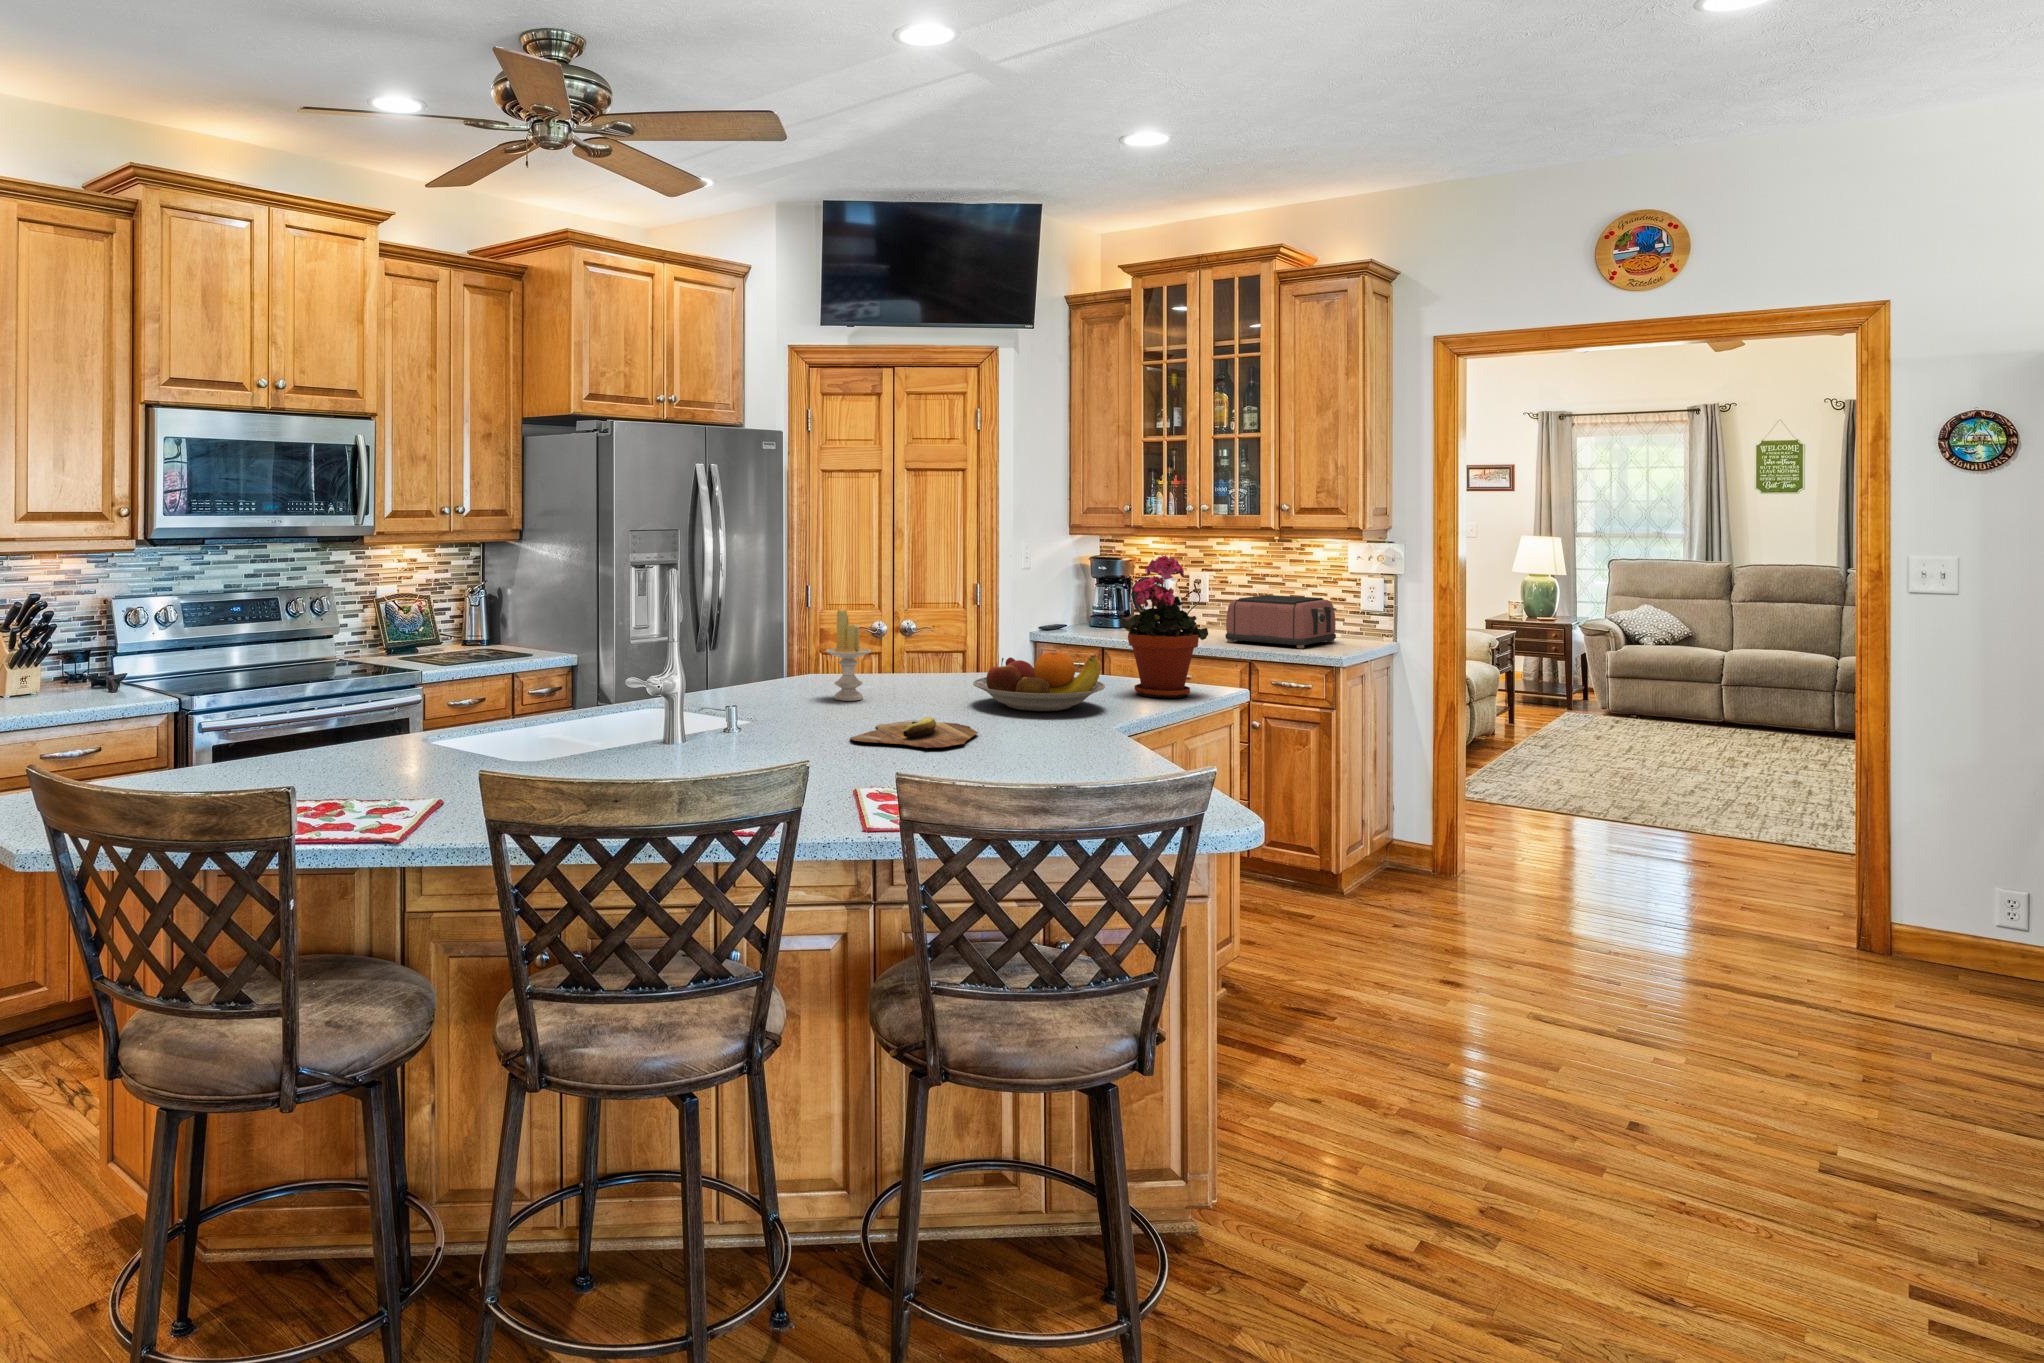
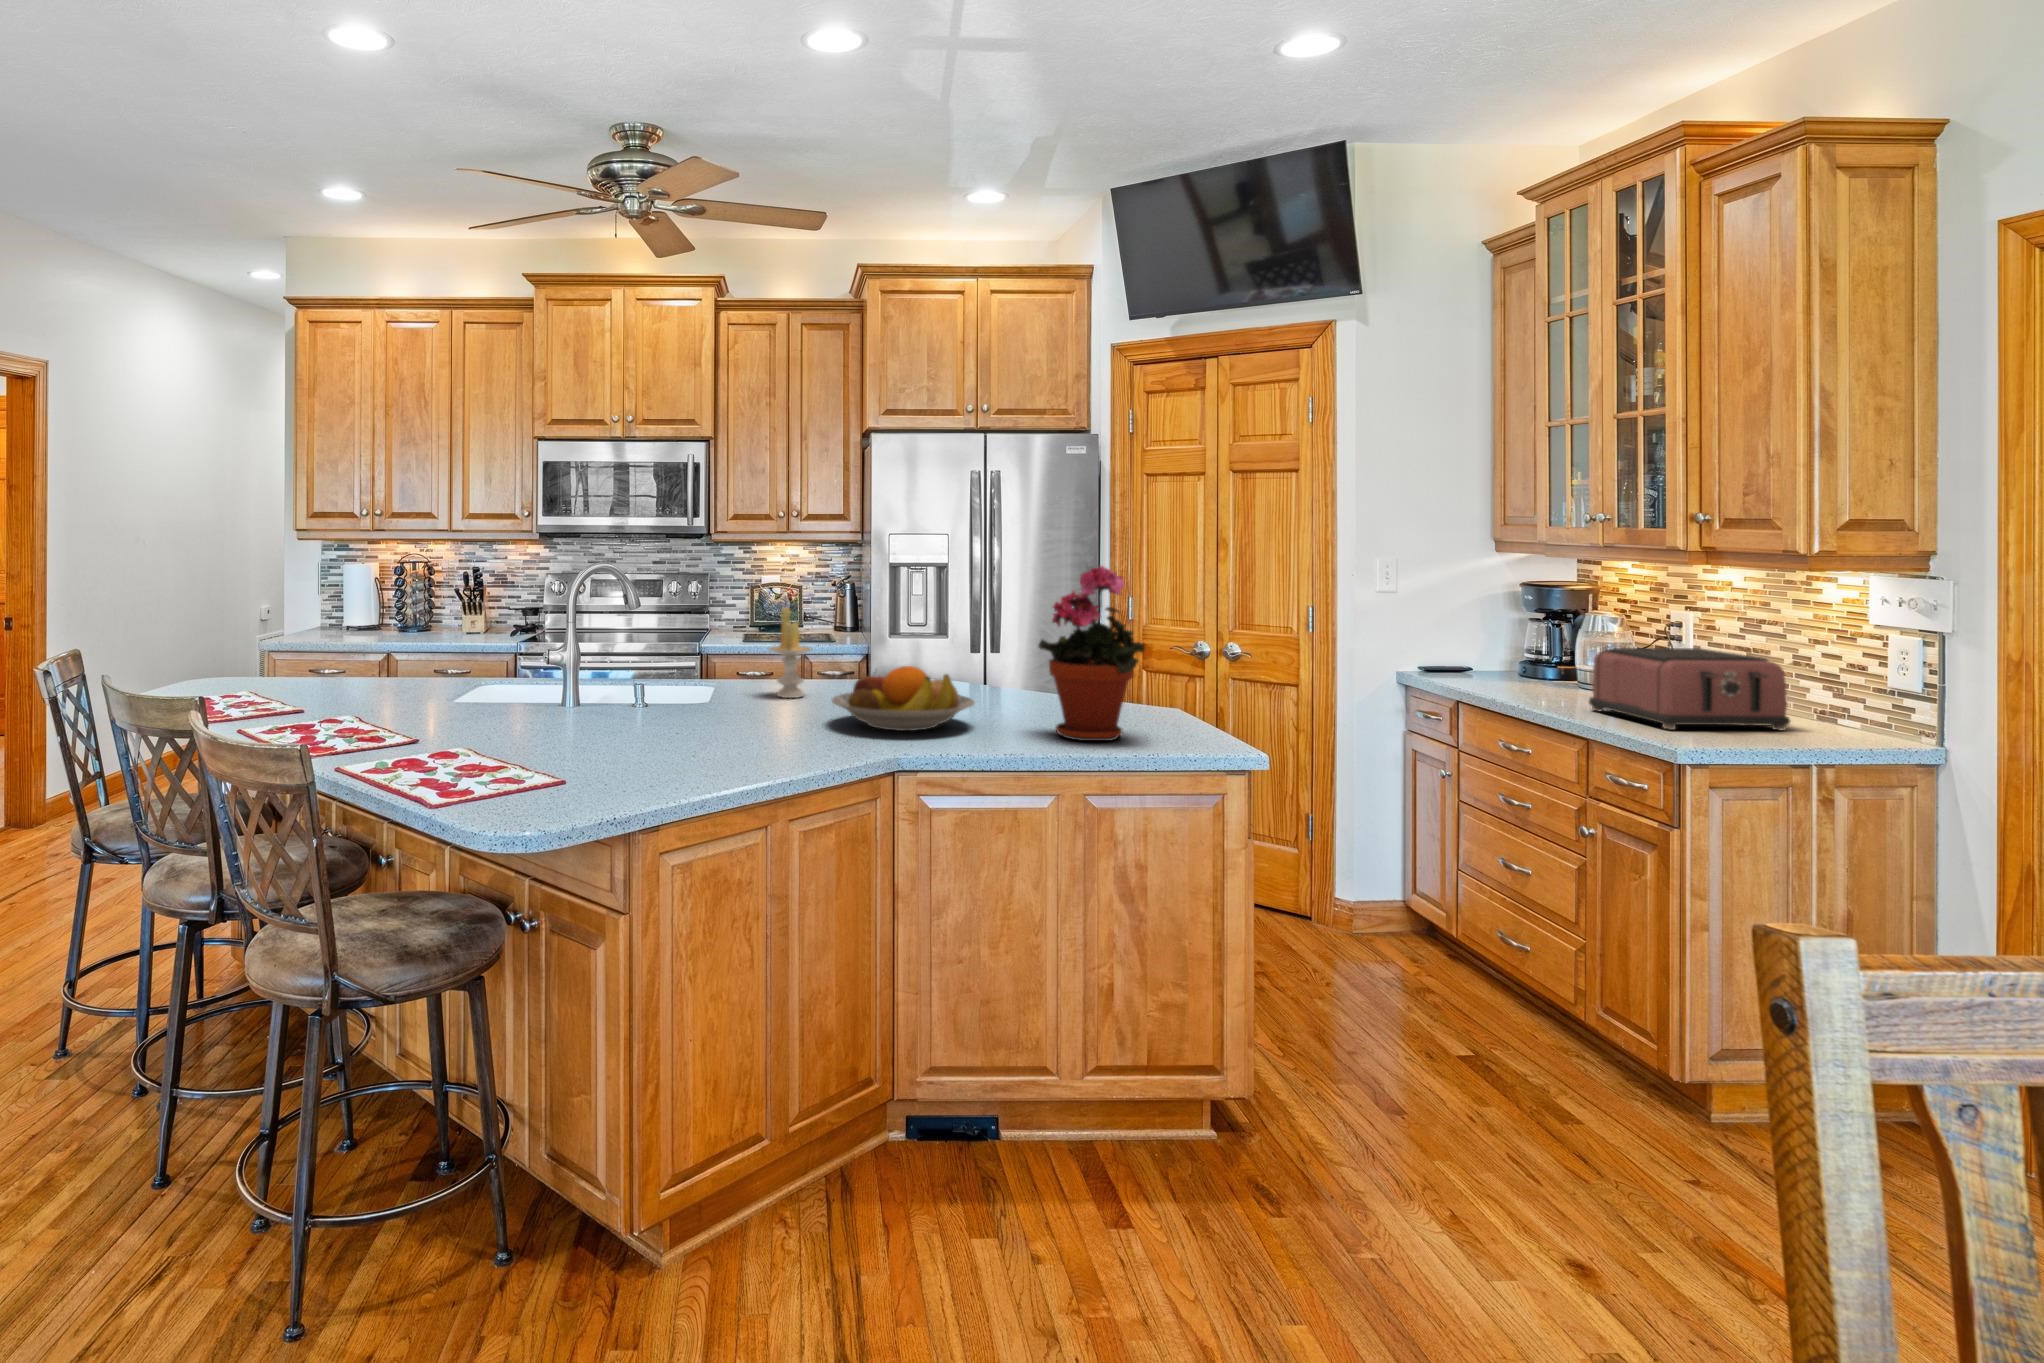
cutting board: present [851,717,978,748] -> none [606,711,753,736]

